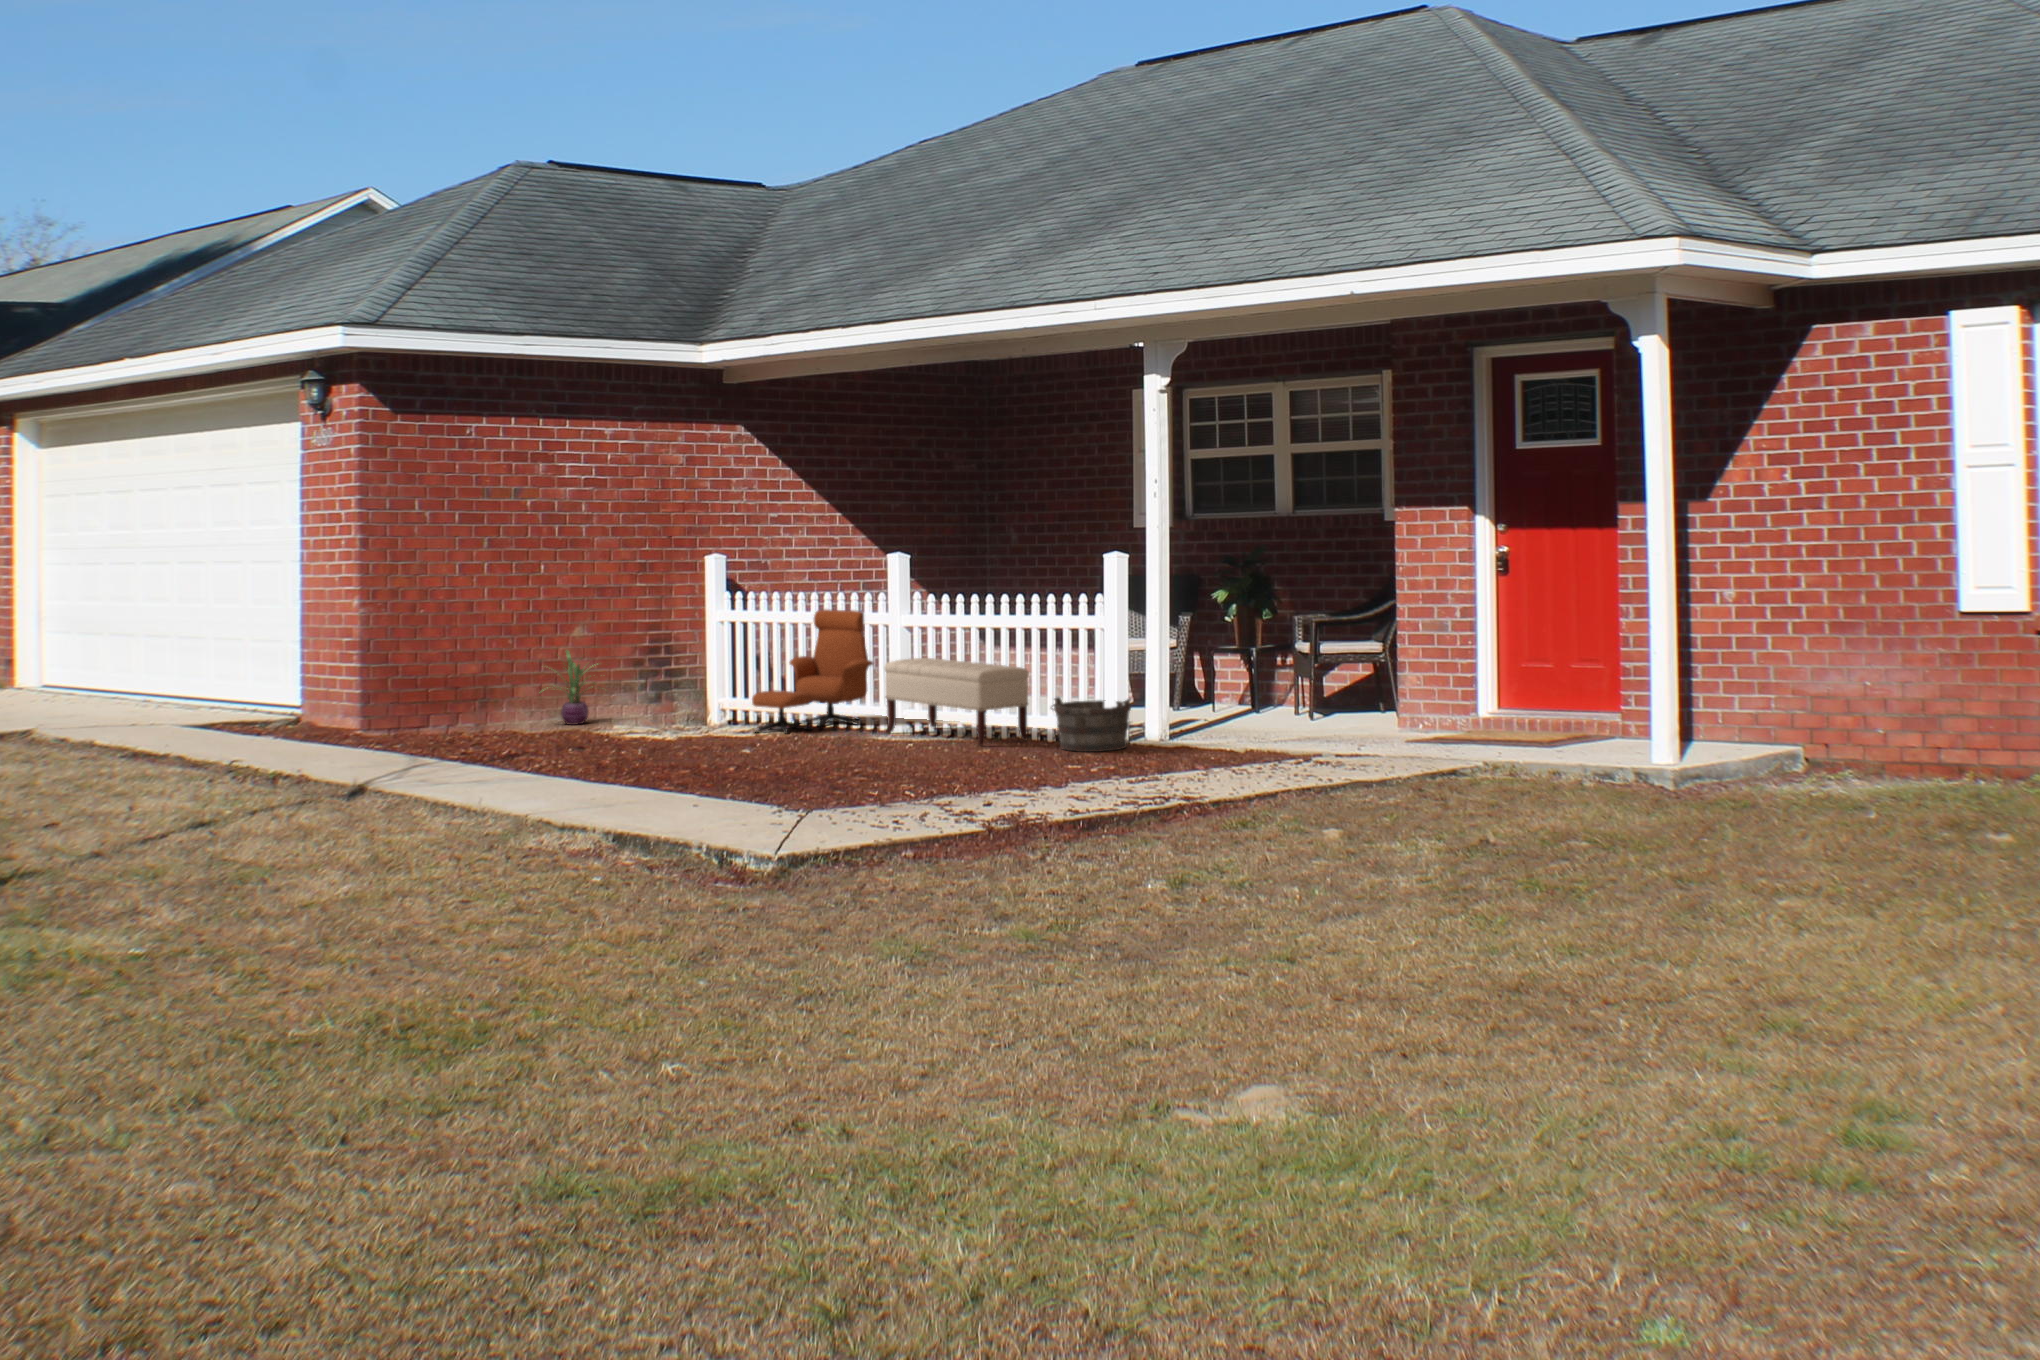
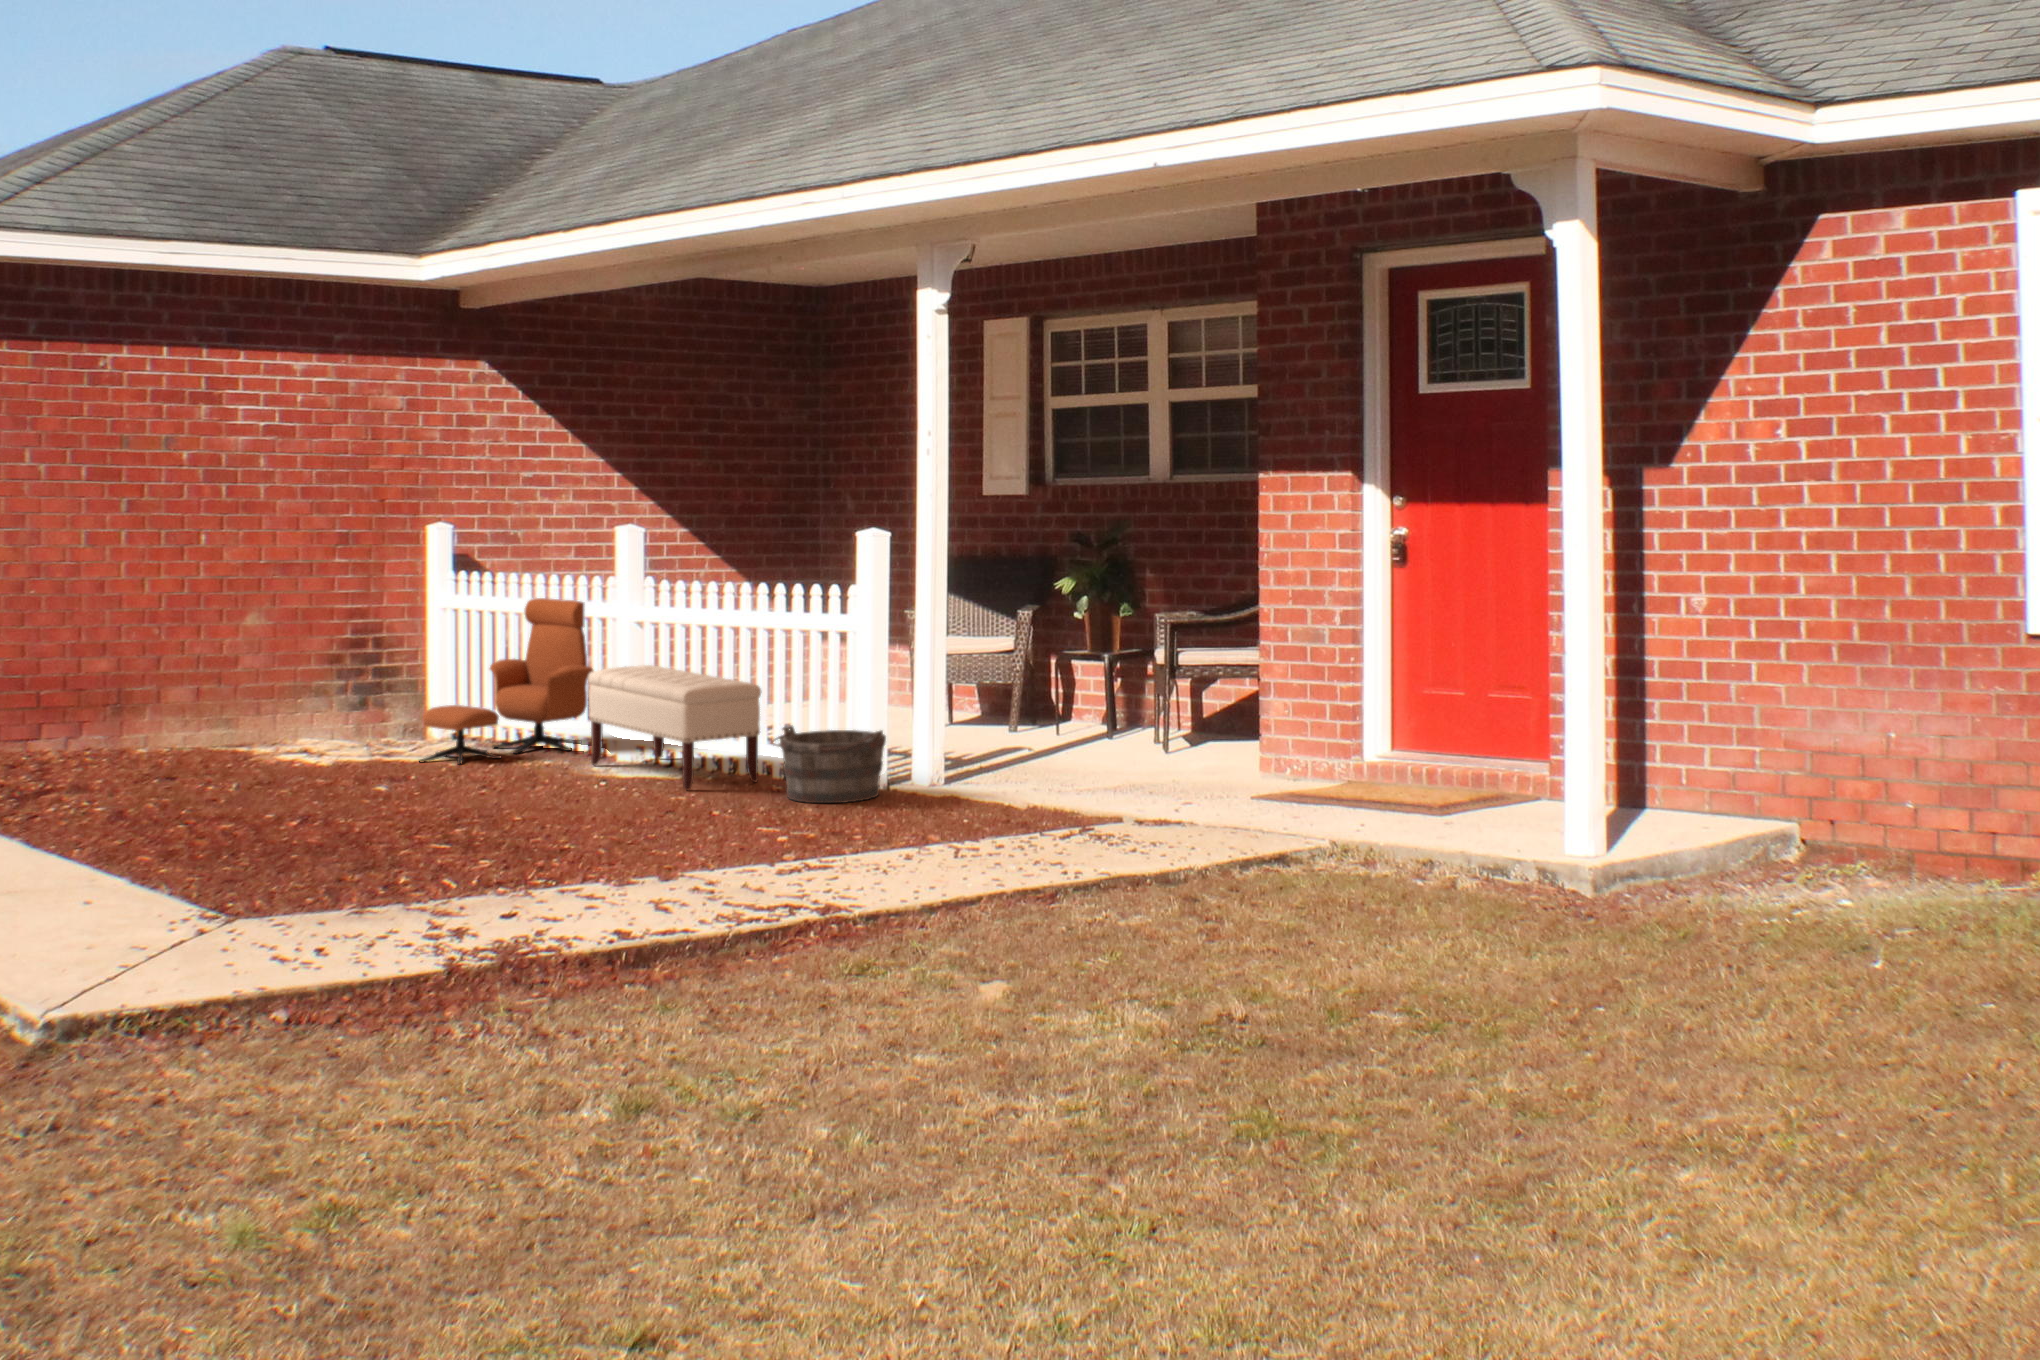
decorative plant: present [542,650,589,725] -> none [160,646,263,744]

